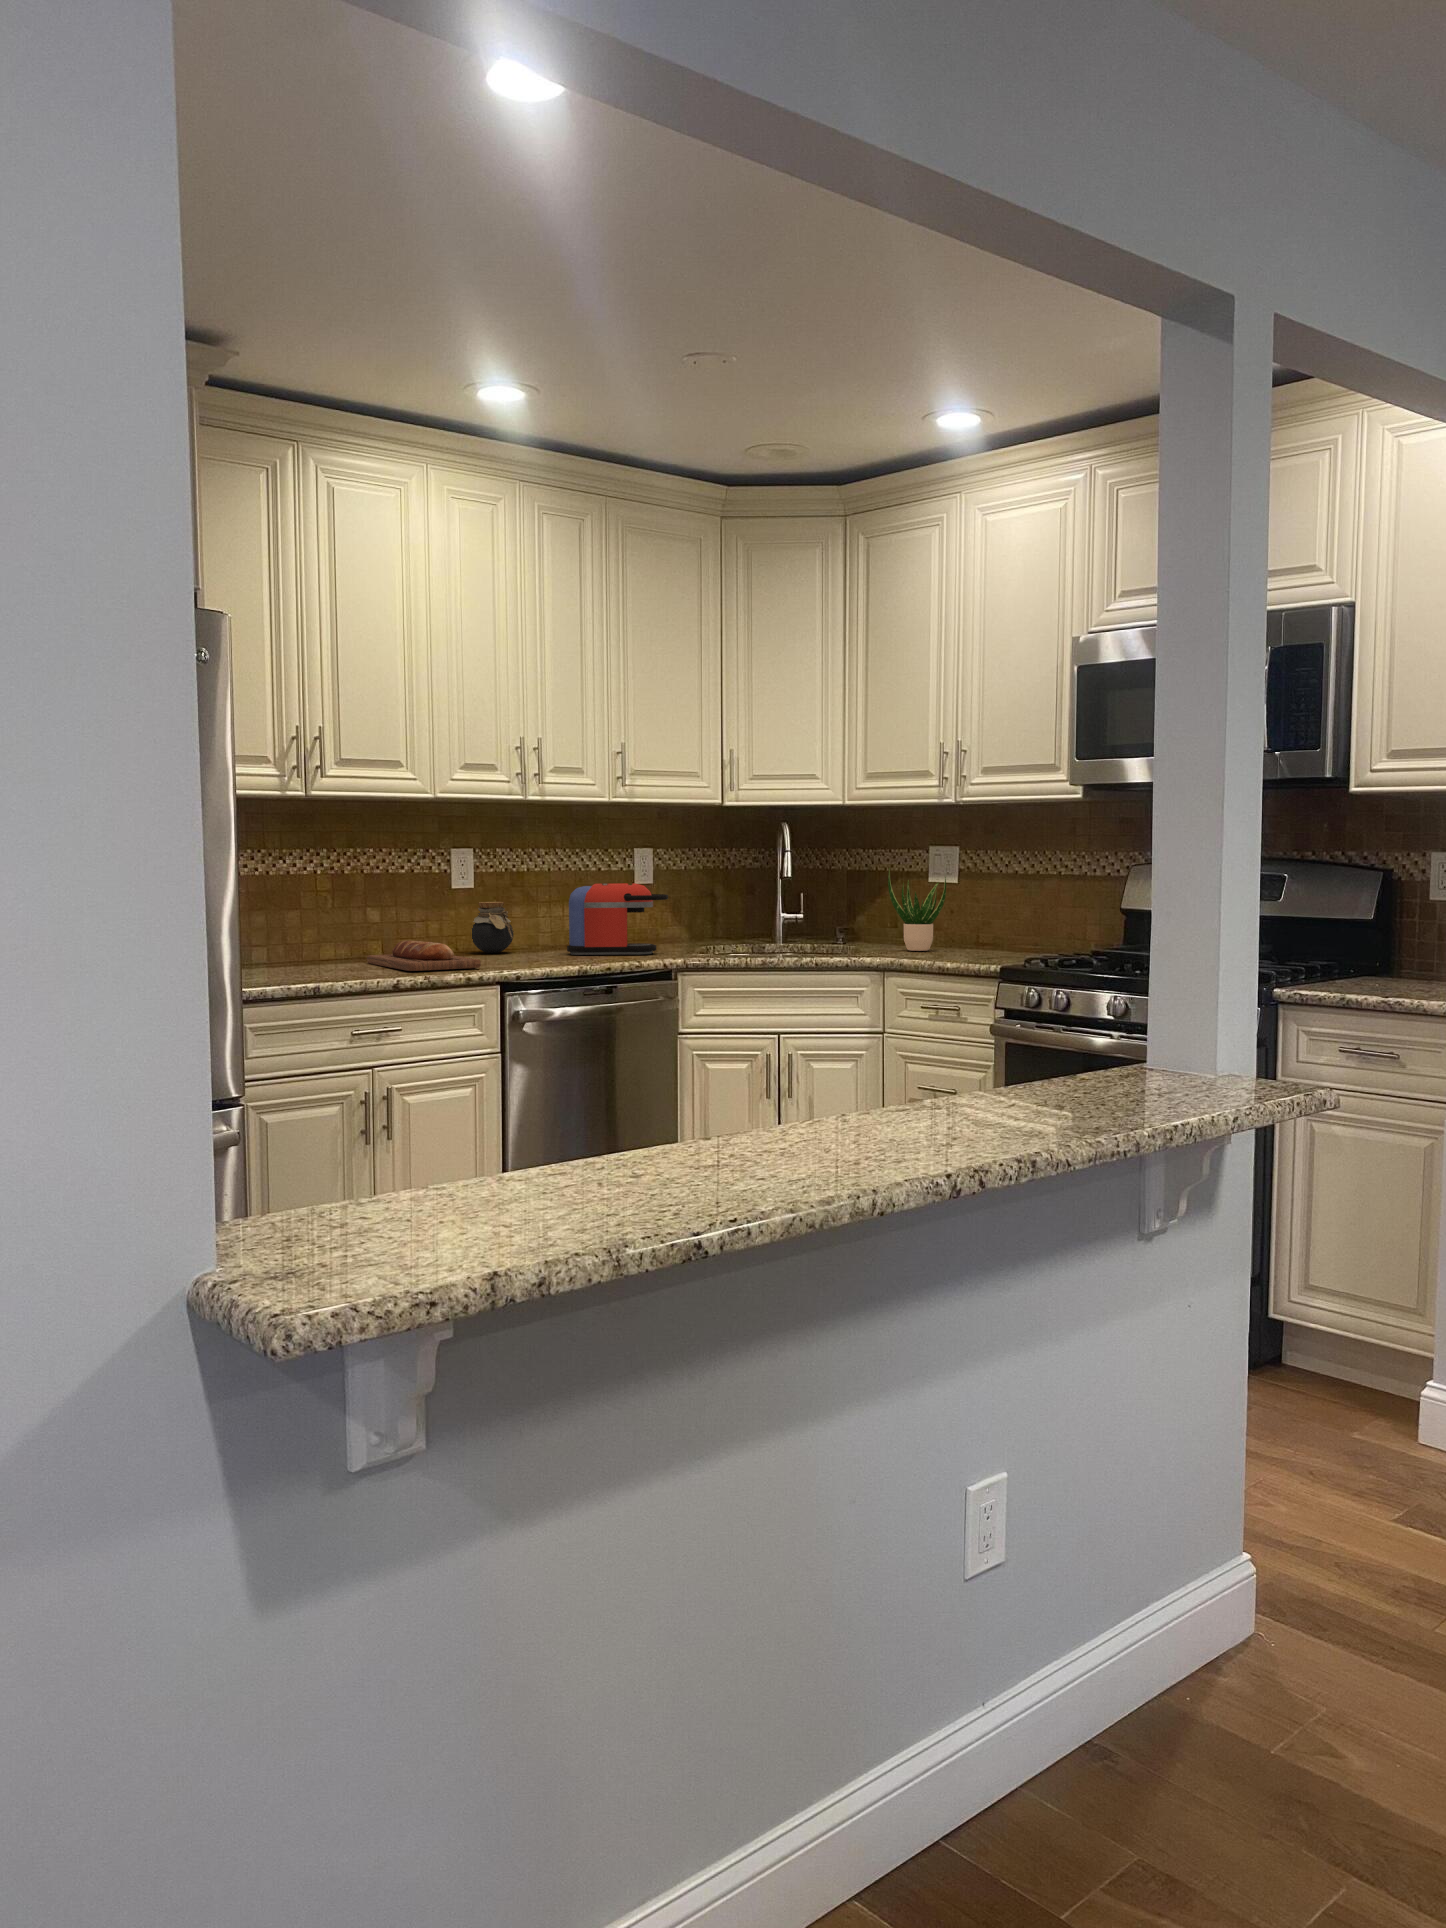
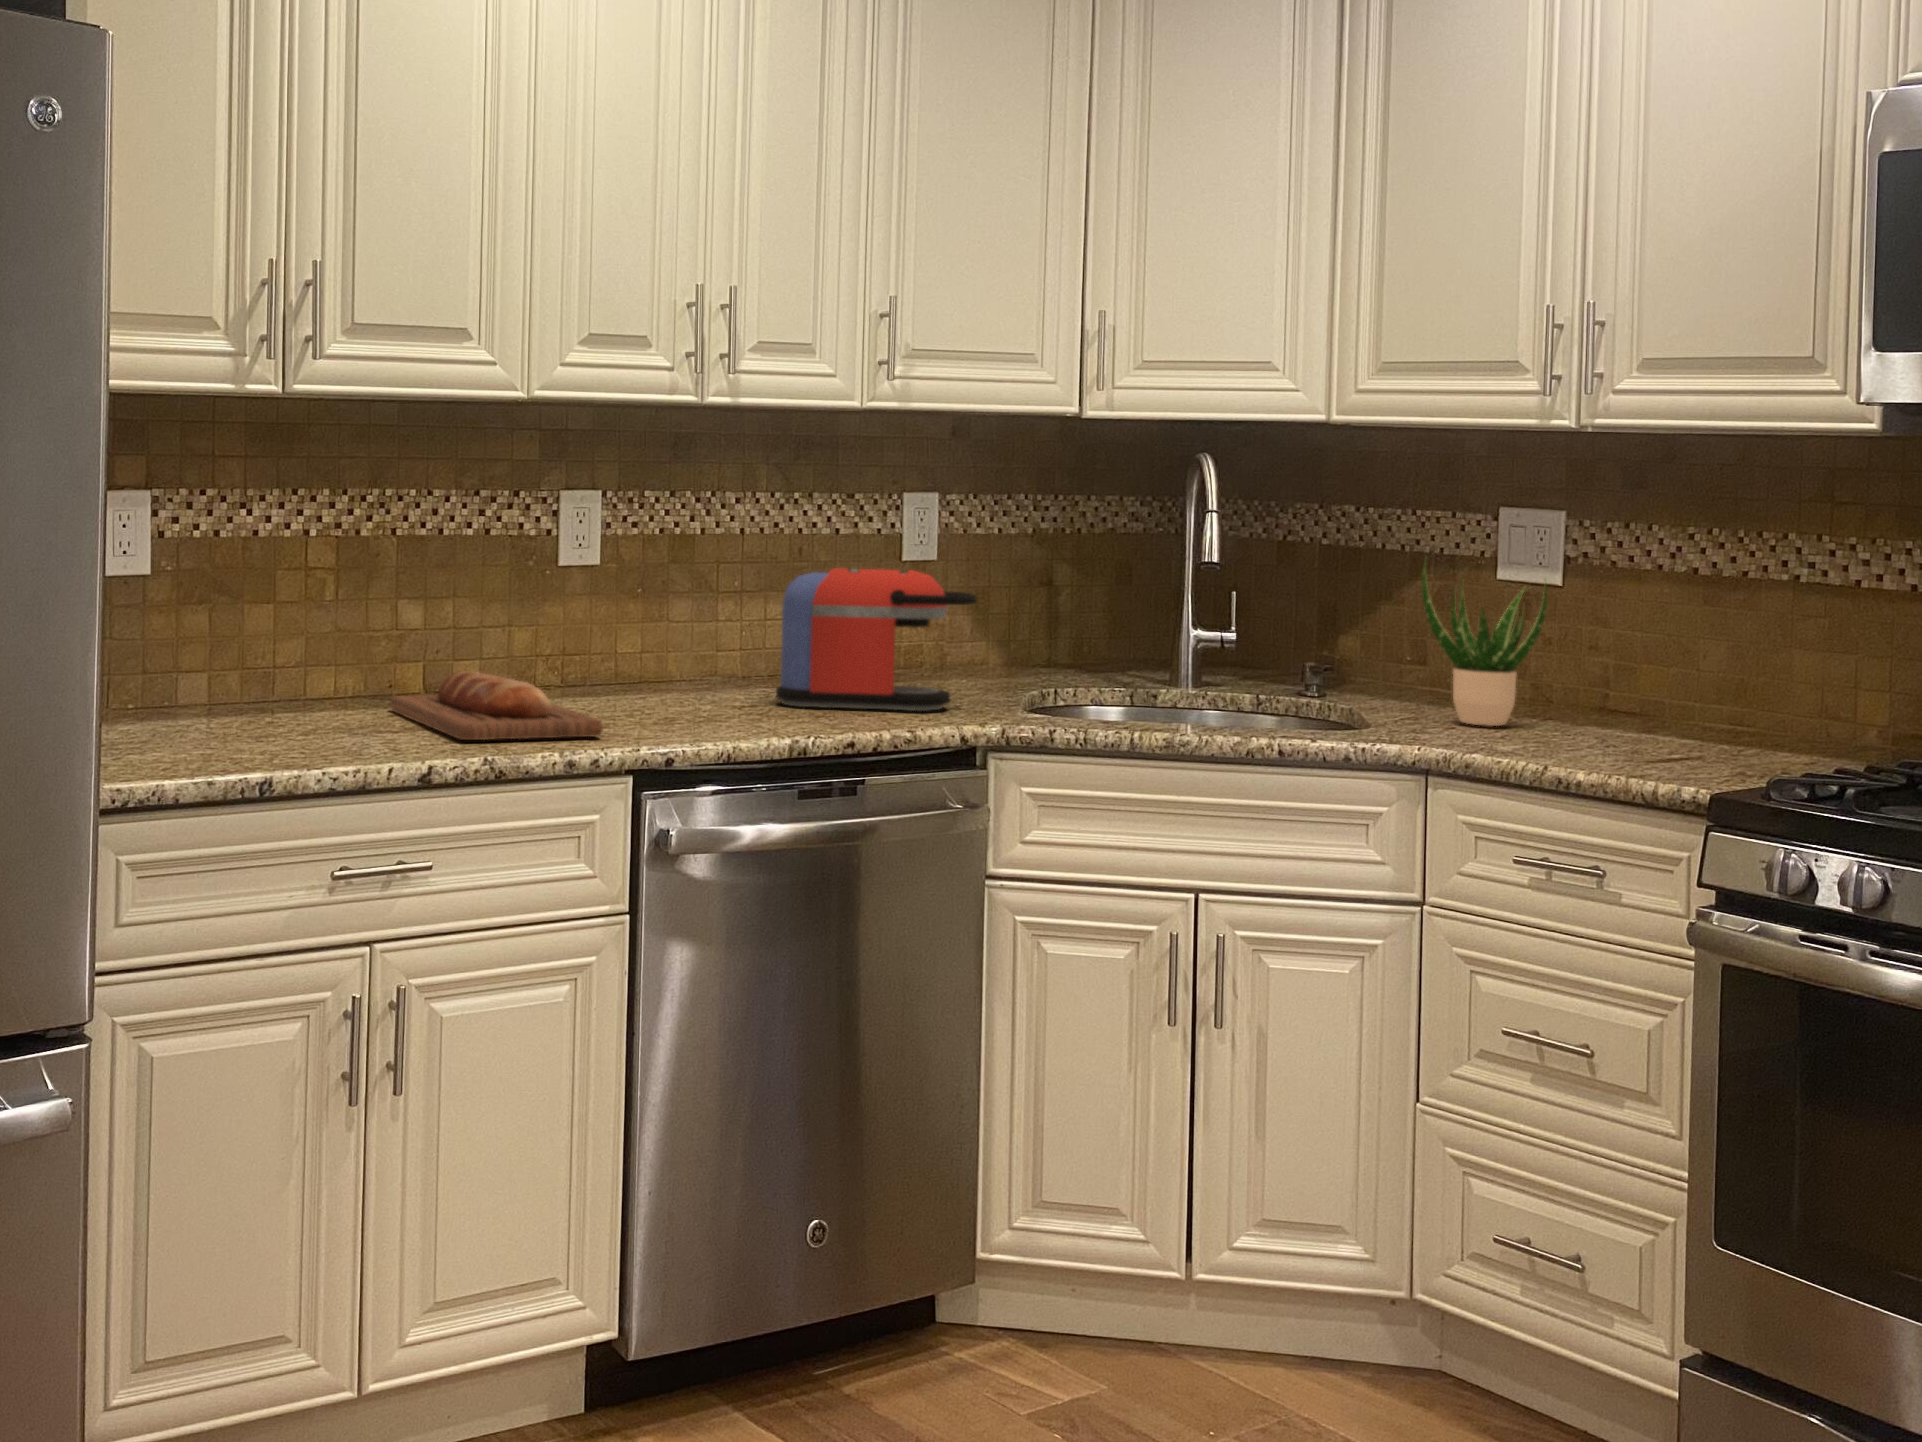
jar: present [472,902,514,953] -> none [594,594,675,693]

